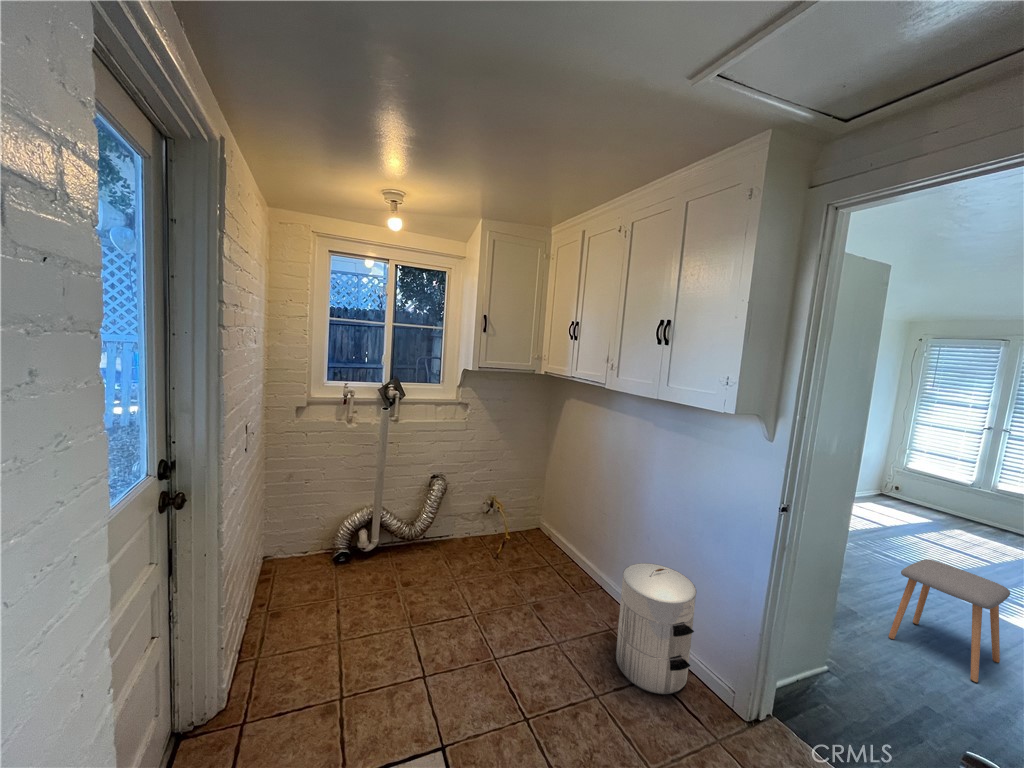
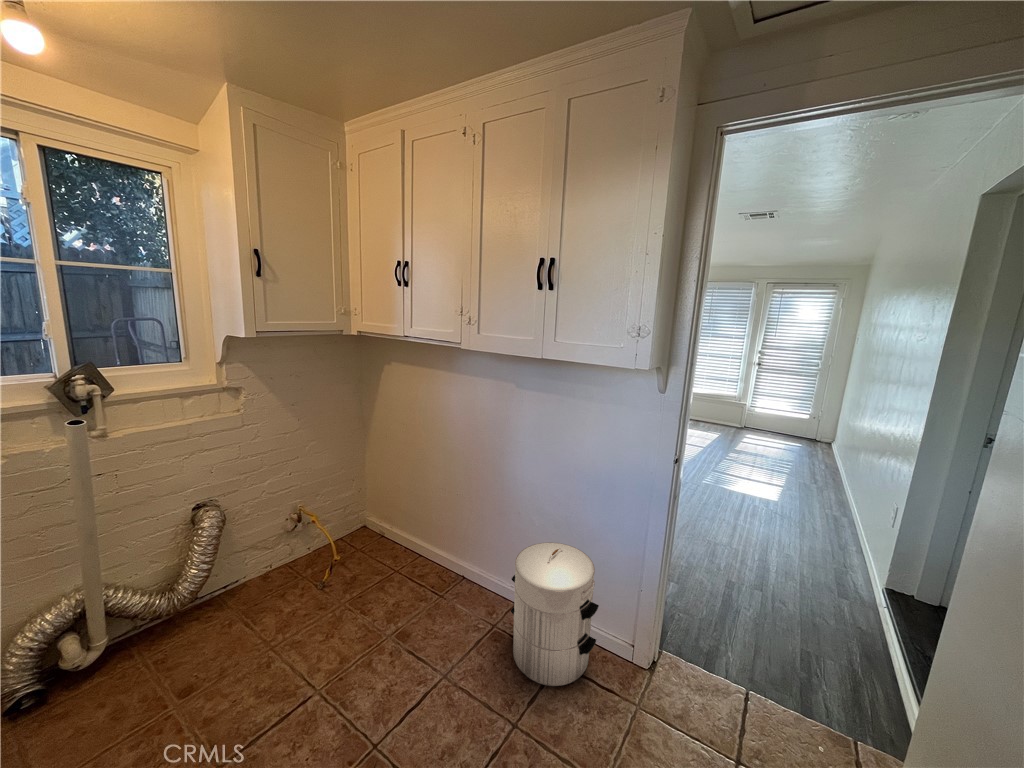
stool: present [889,559,1010,683] -> none [694,462,760,548]

